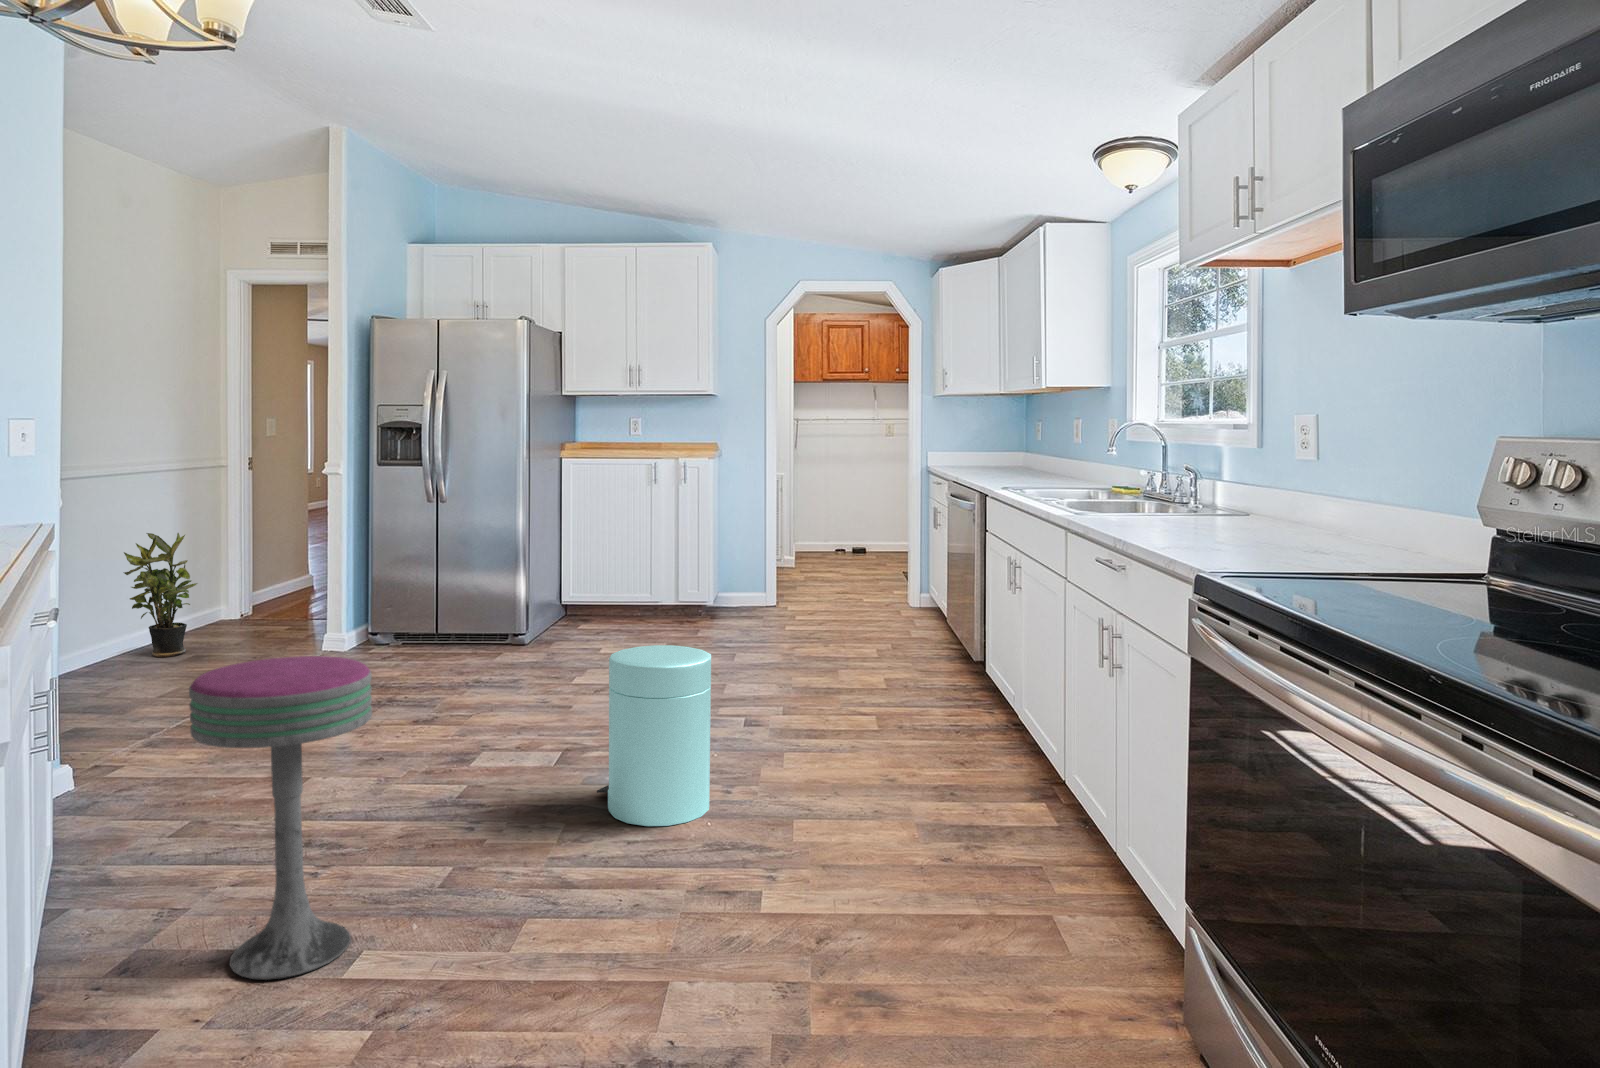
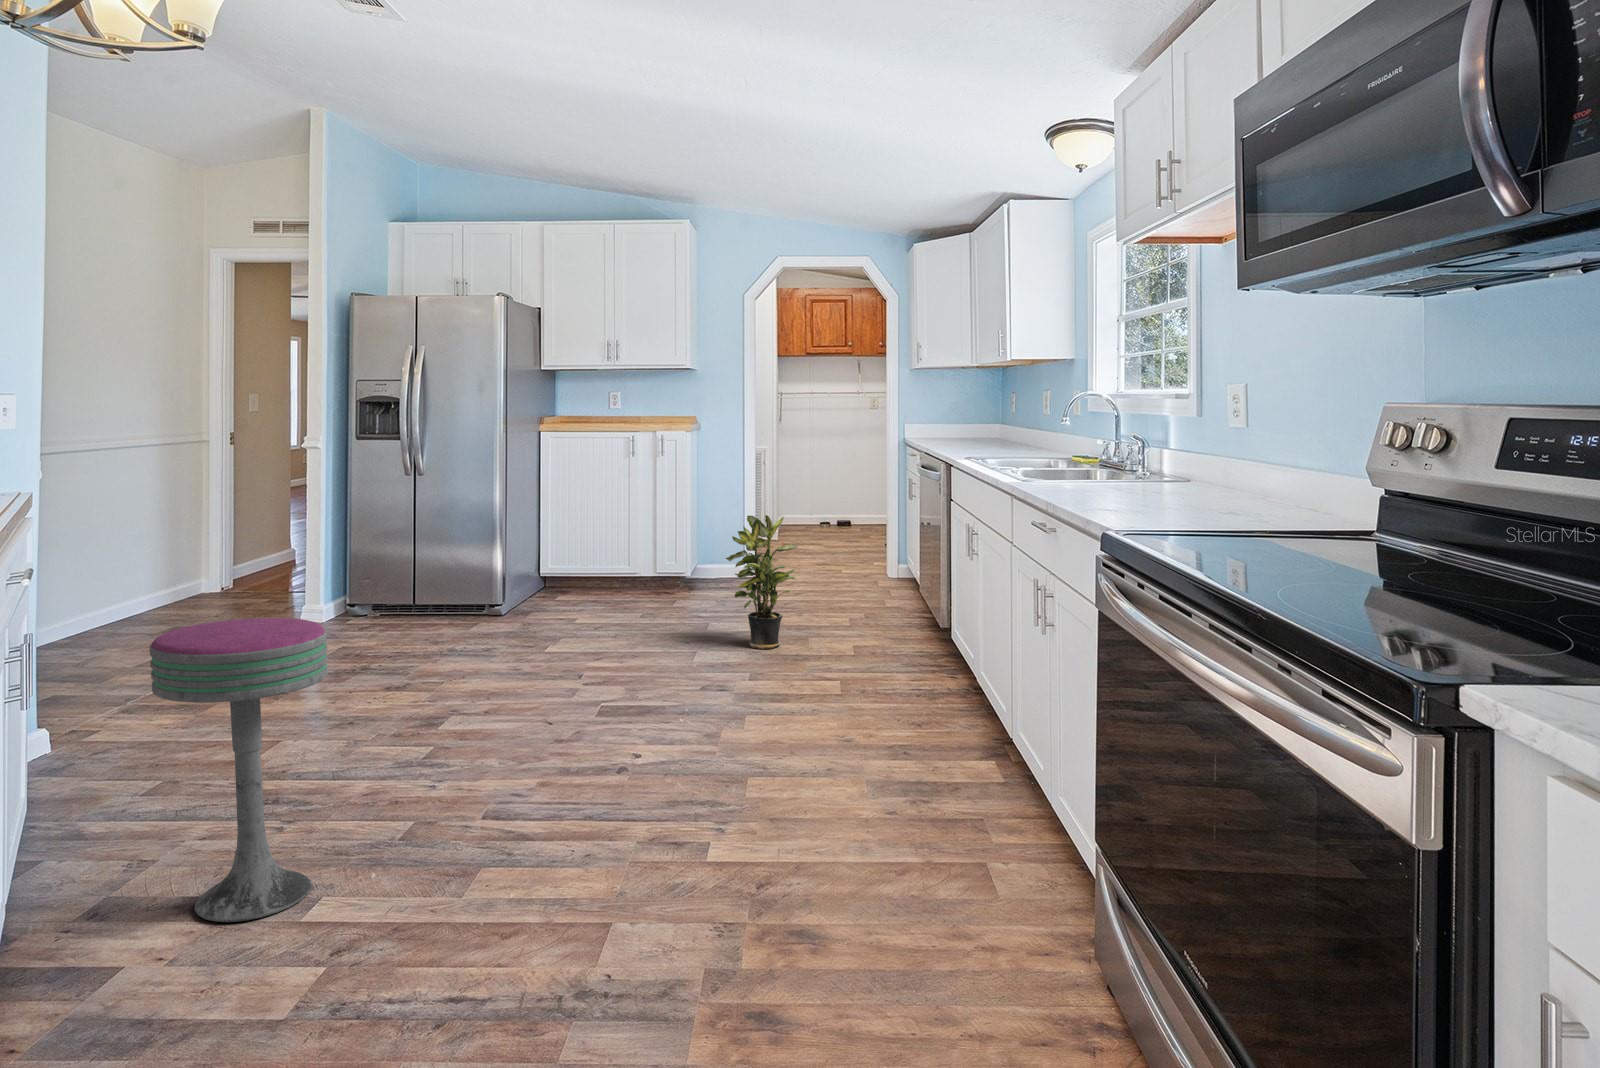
potted plant: present [124,533,197,657] -> present [726,515,798,649]
trash can: present [596,645,711,826] -> none [558,611,668,784]

